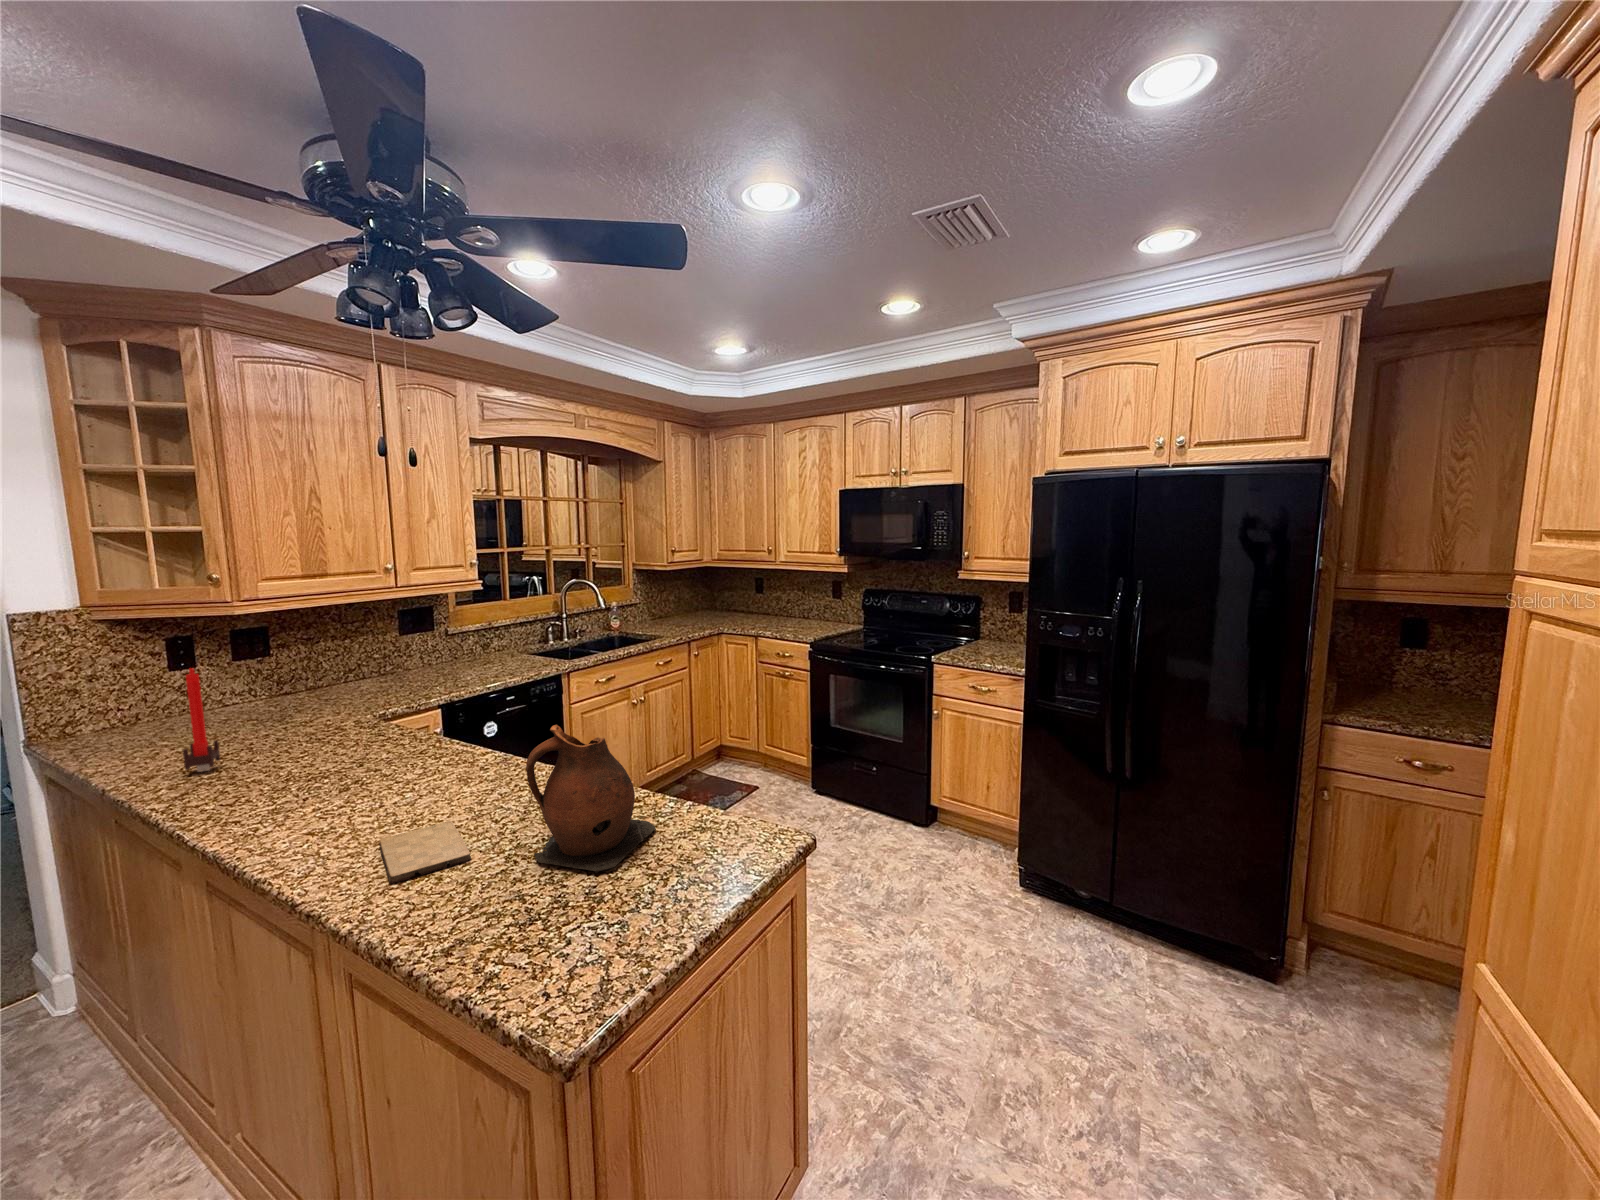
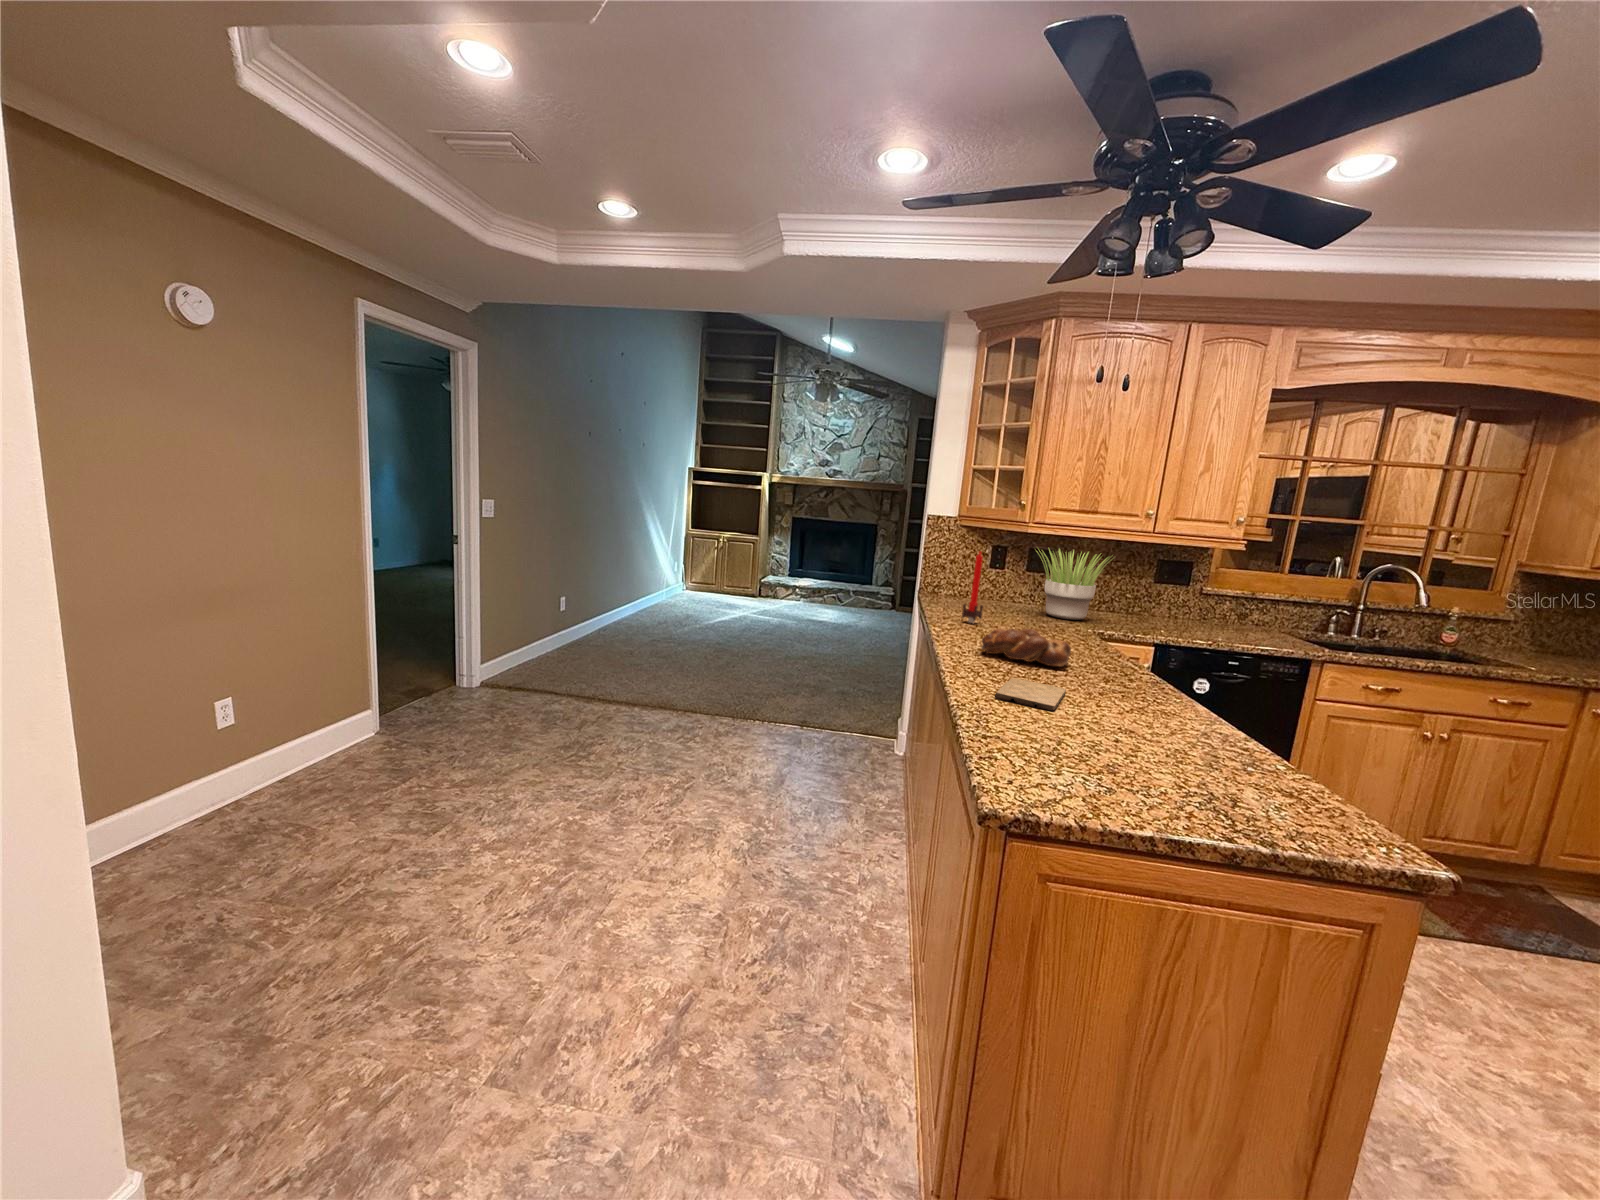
potted plant: none [248,620,371,712] -> present [1038,549,1110,620]
ceramic pitcher: present [526,725,656,874] -> none [1095,616,1235,772]
bread loaf: none [280,757,414,815] -> present [982,629,1071,666]

